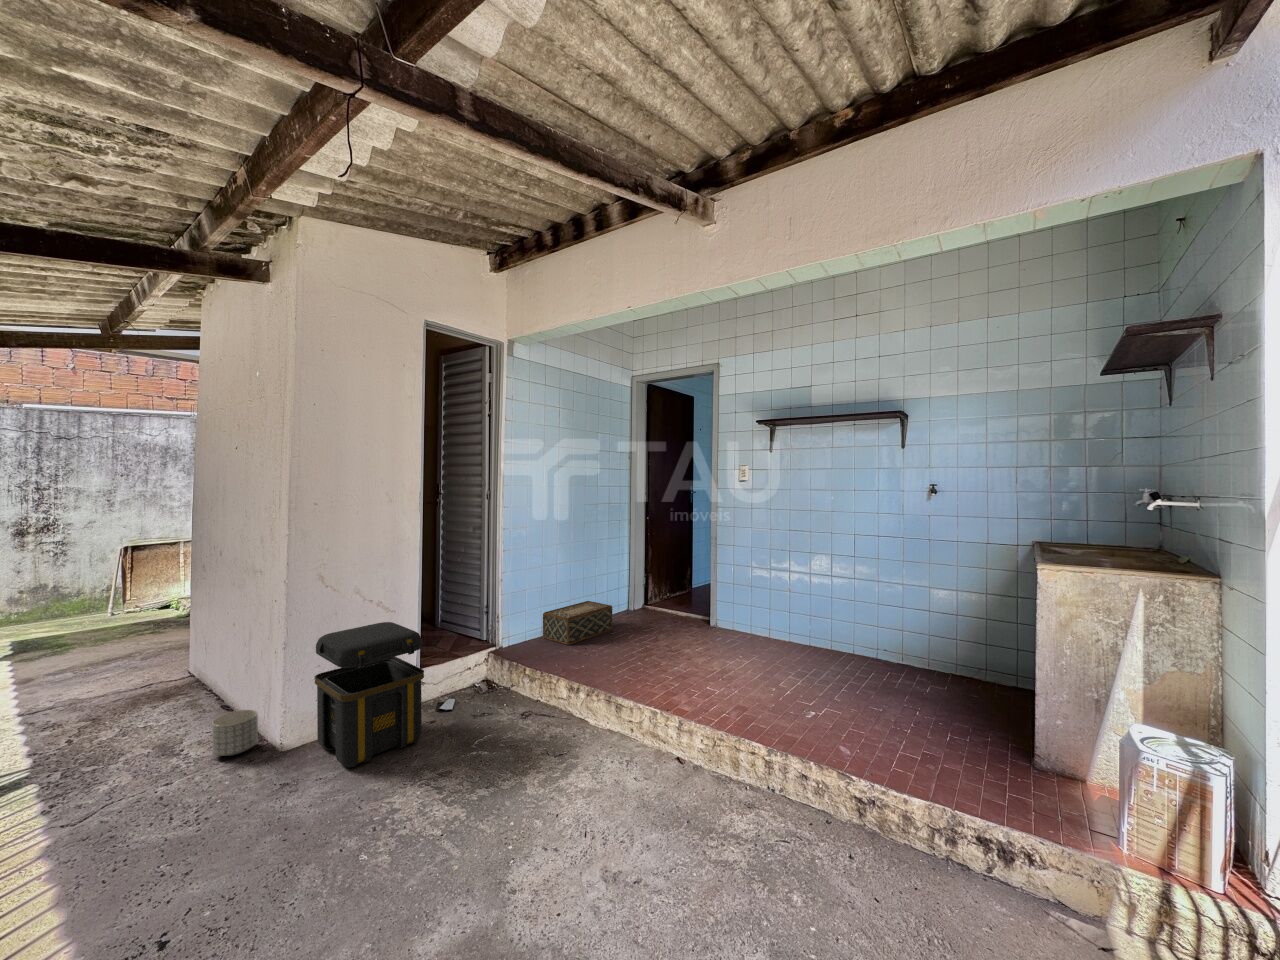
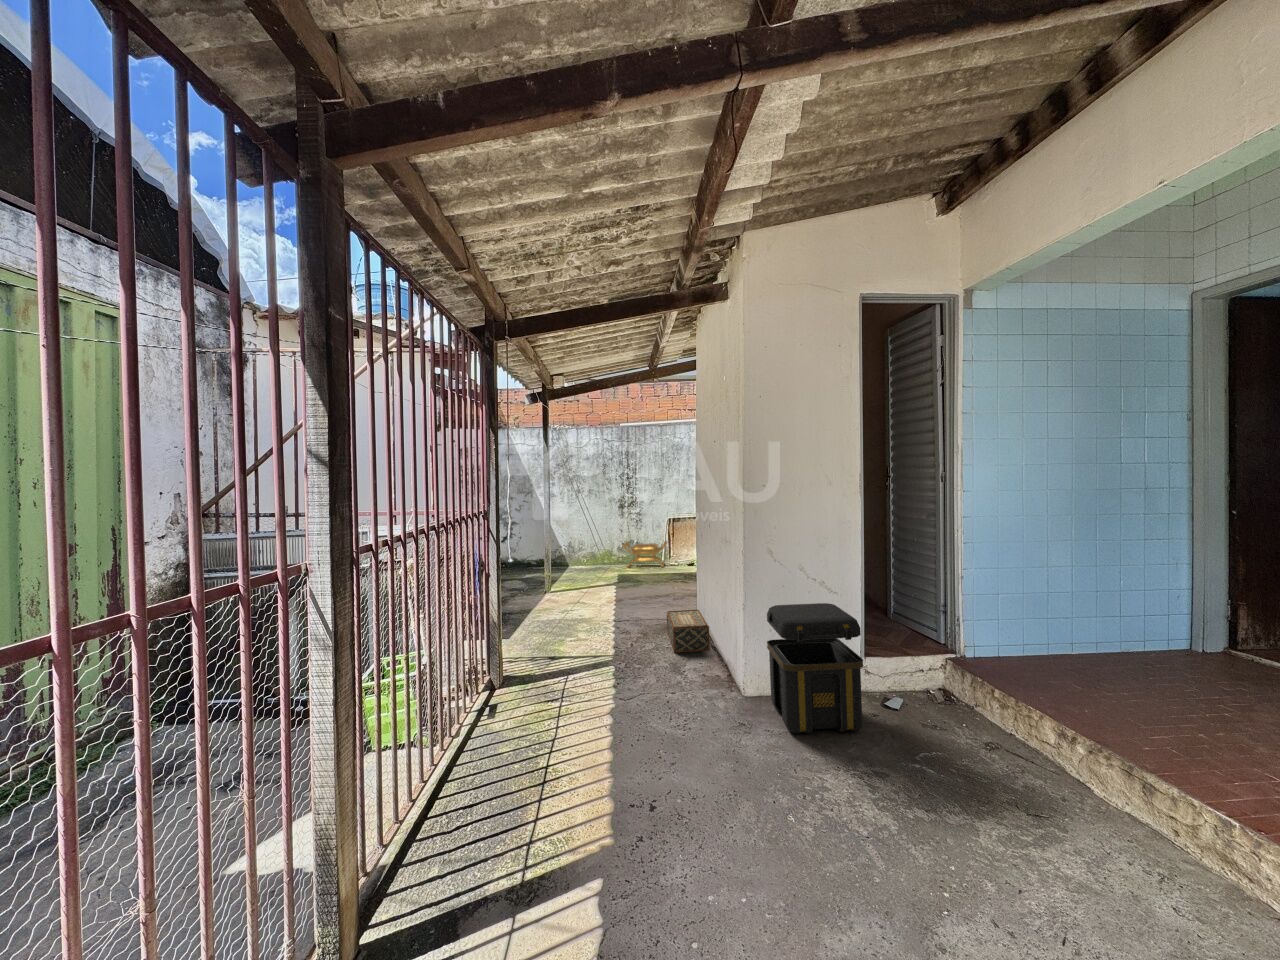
stool: none [24,576,120,623] -> present [623,541,667,568]
woven basket: present [543,601,612,645] -> present [667,610,710,653]
planter: present [212,709,258,756] -> none [699,656,729,691]

